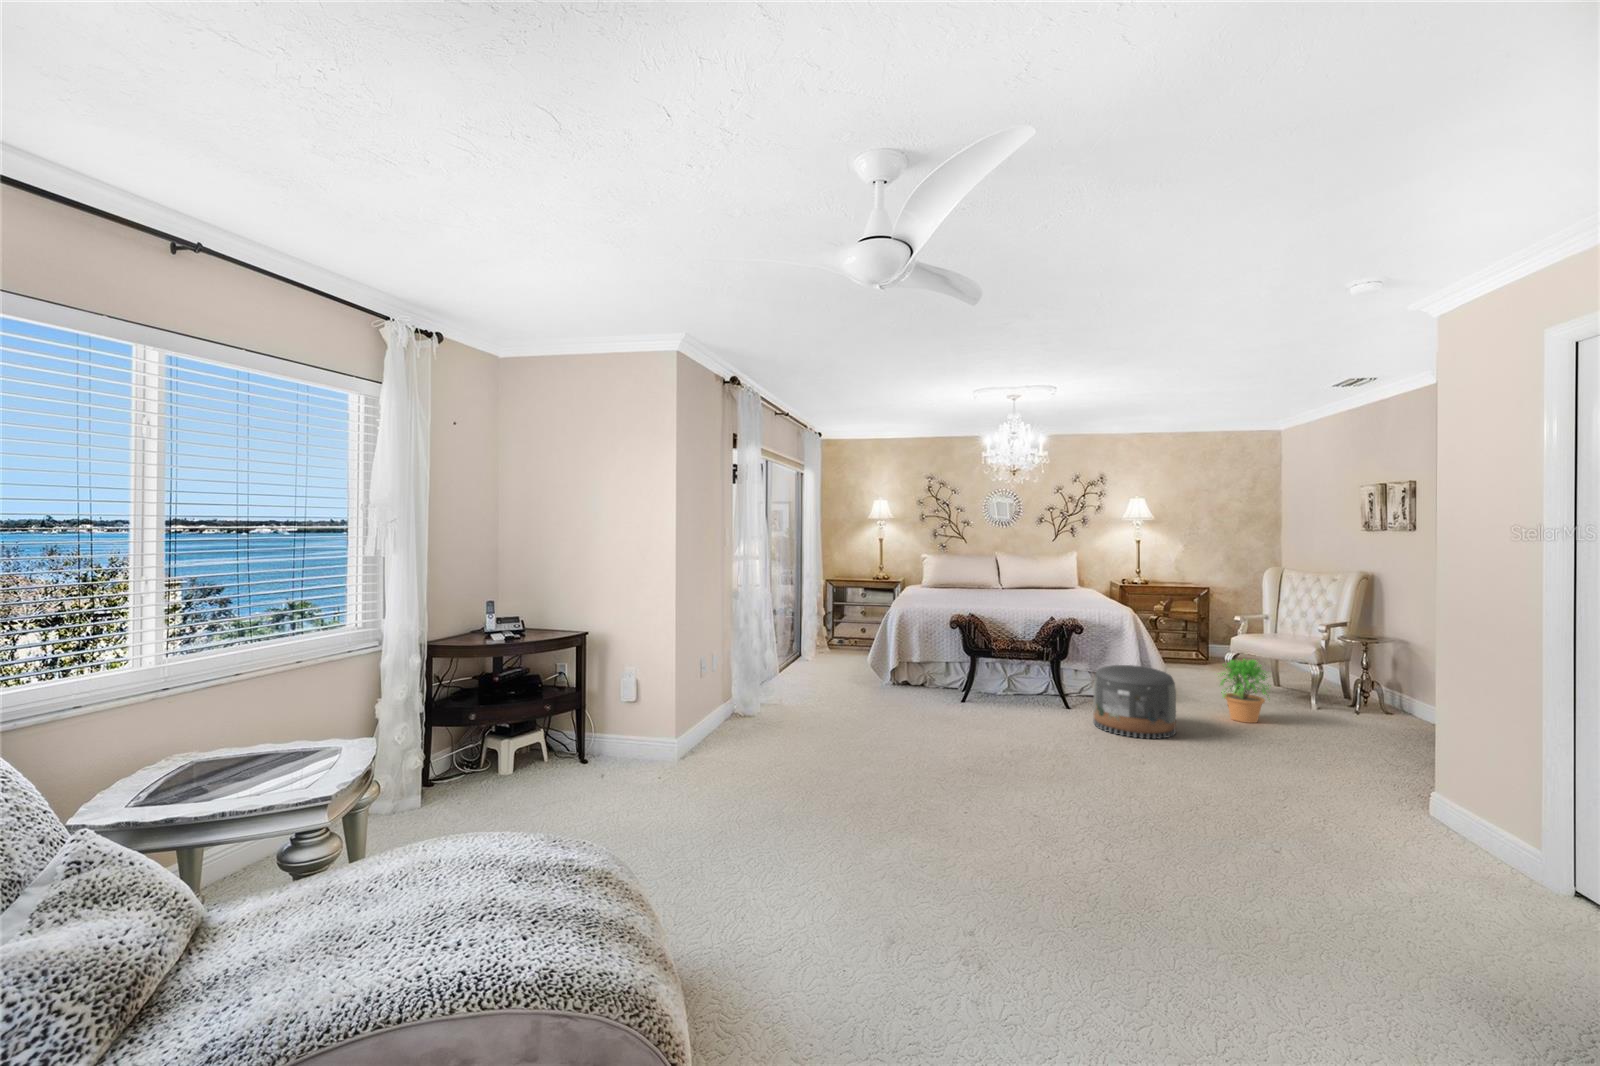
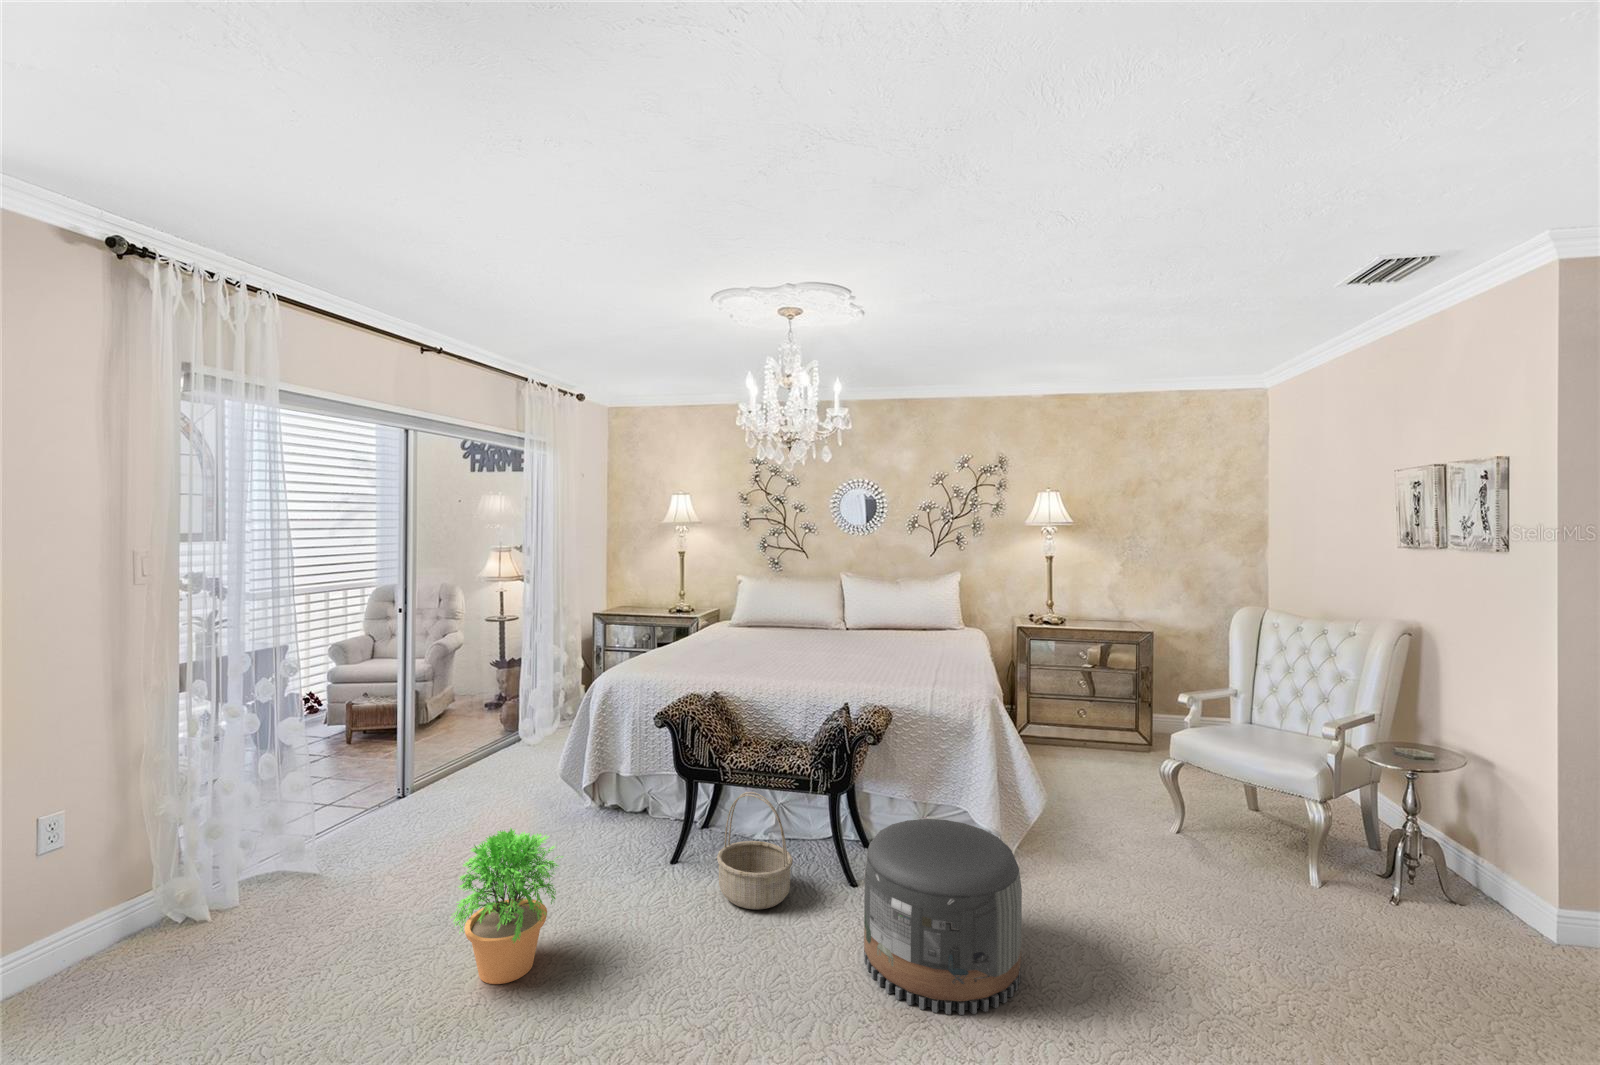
basket: none [1000,658,1043,715] -> present [717,792,793,909]
potted plant: present [1218,659,1270,723] -> present [450,828,559,984]

